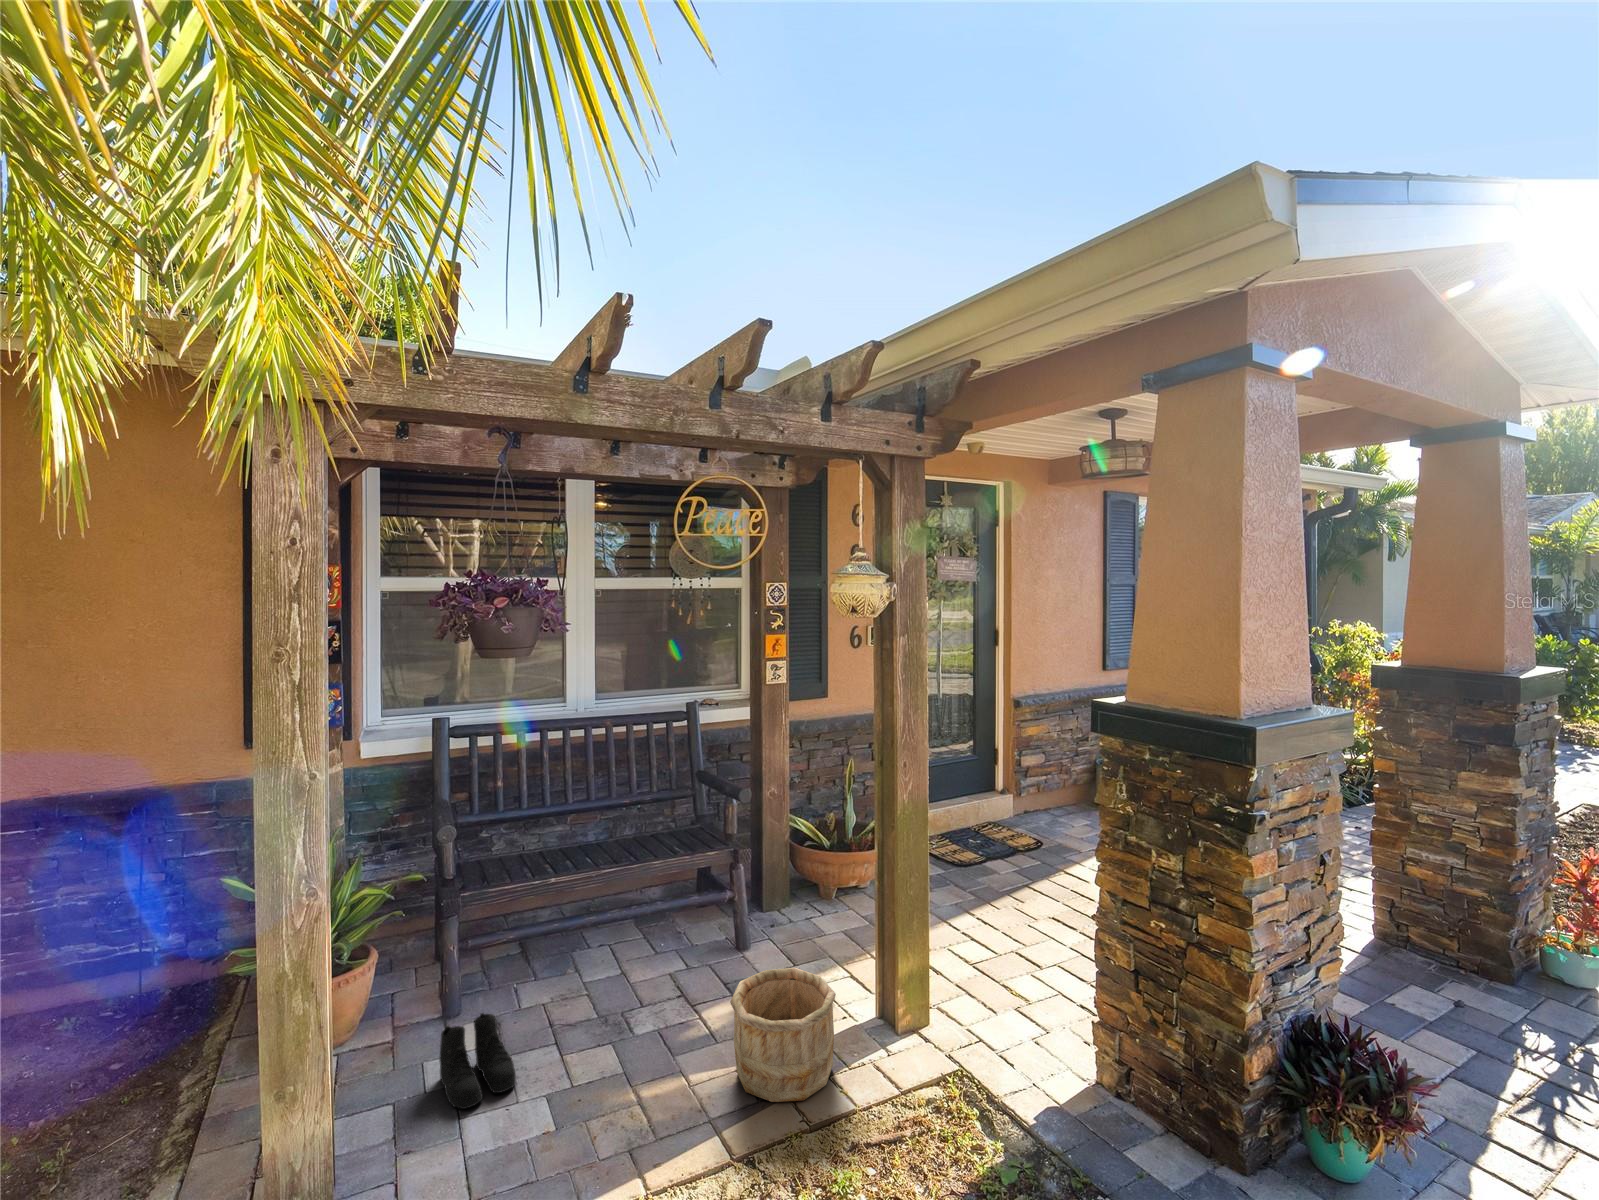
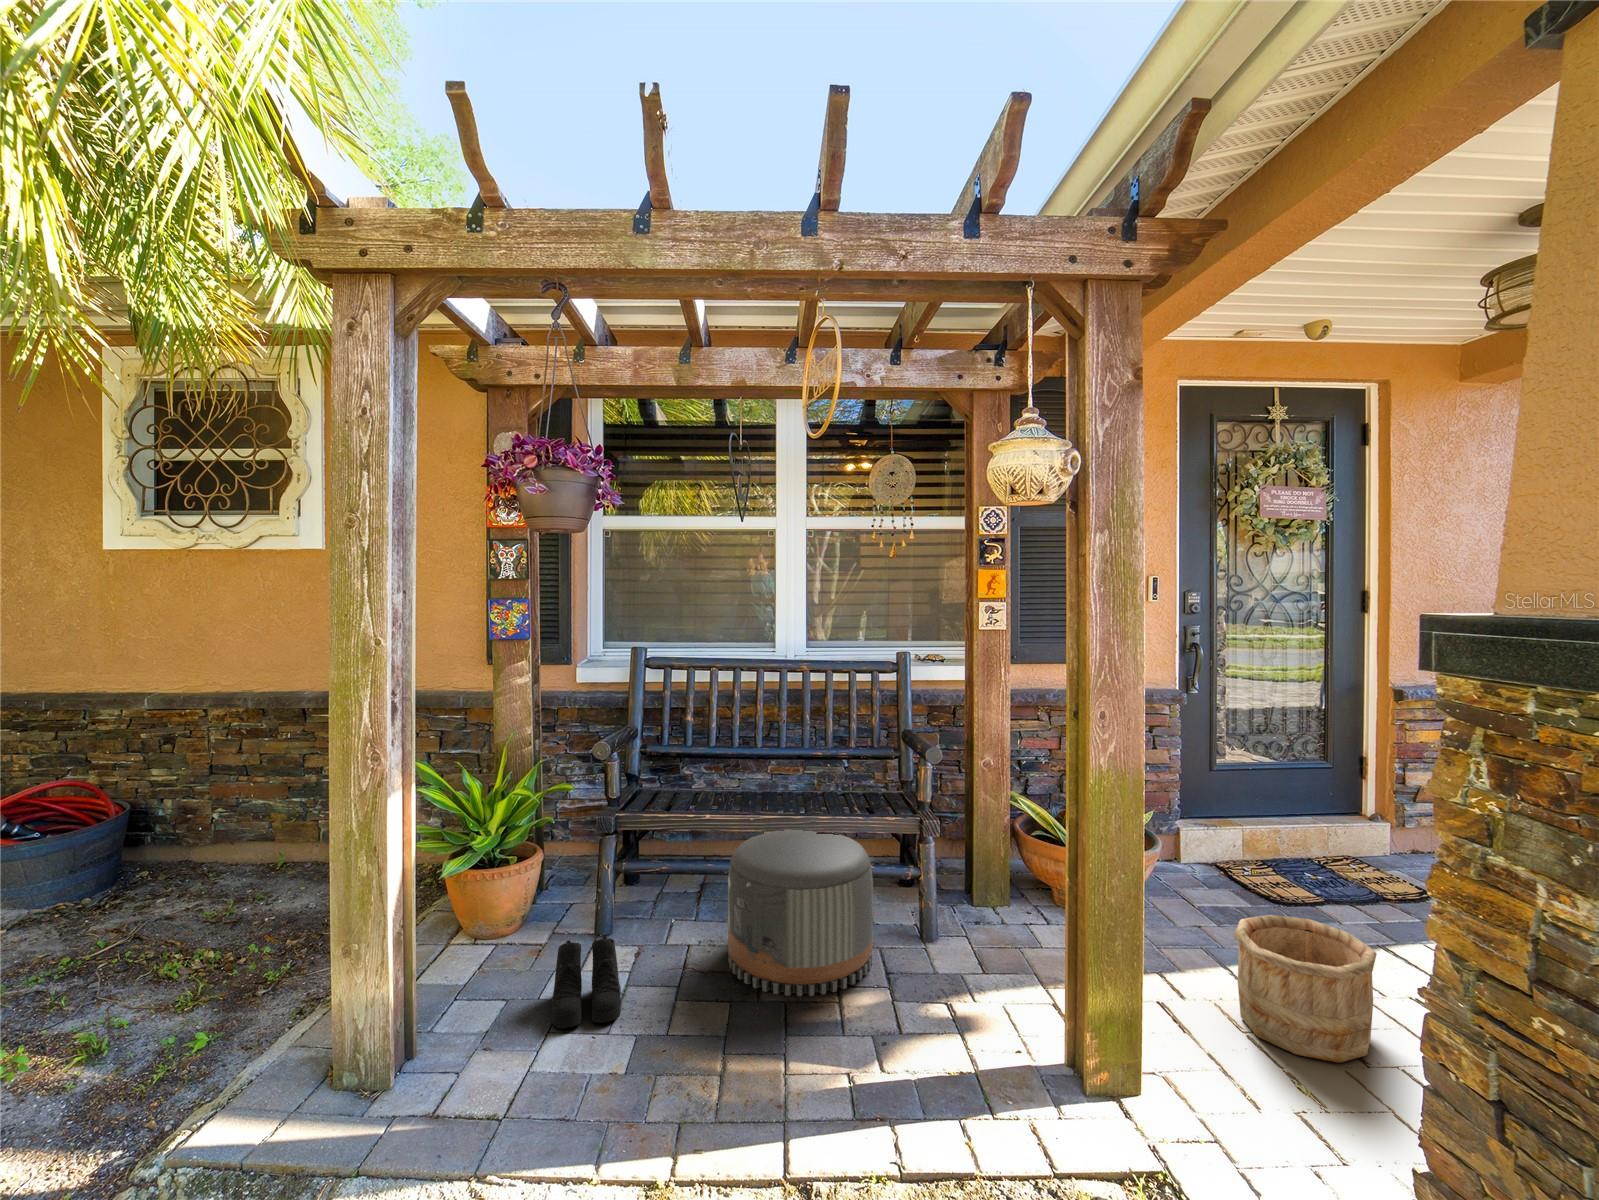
pouf: none [584,875,712,1025] -> present [728,830,873,996]
wooden bucket: present [730,968,836,1102] -> present [1234,915,1377,1063]

